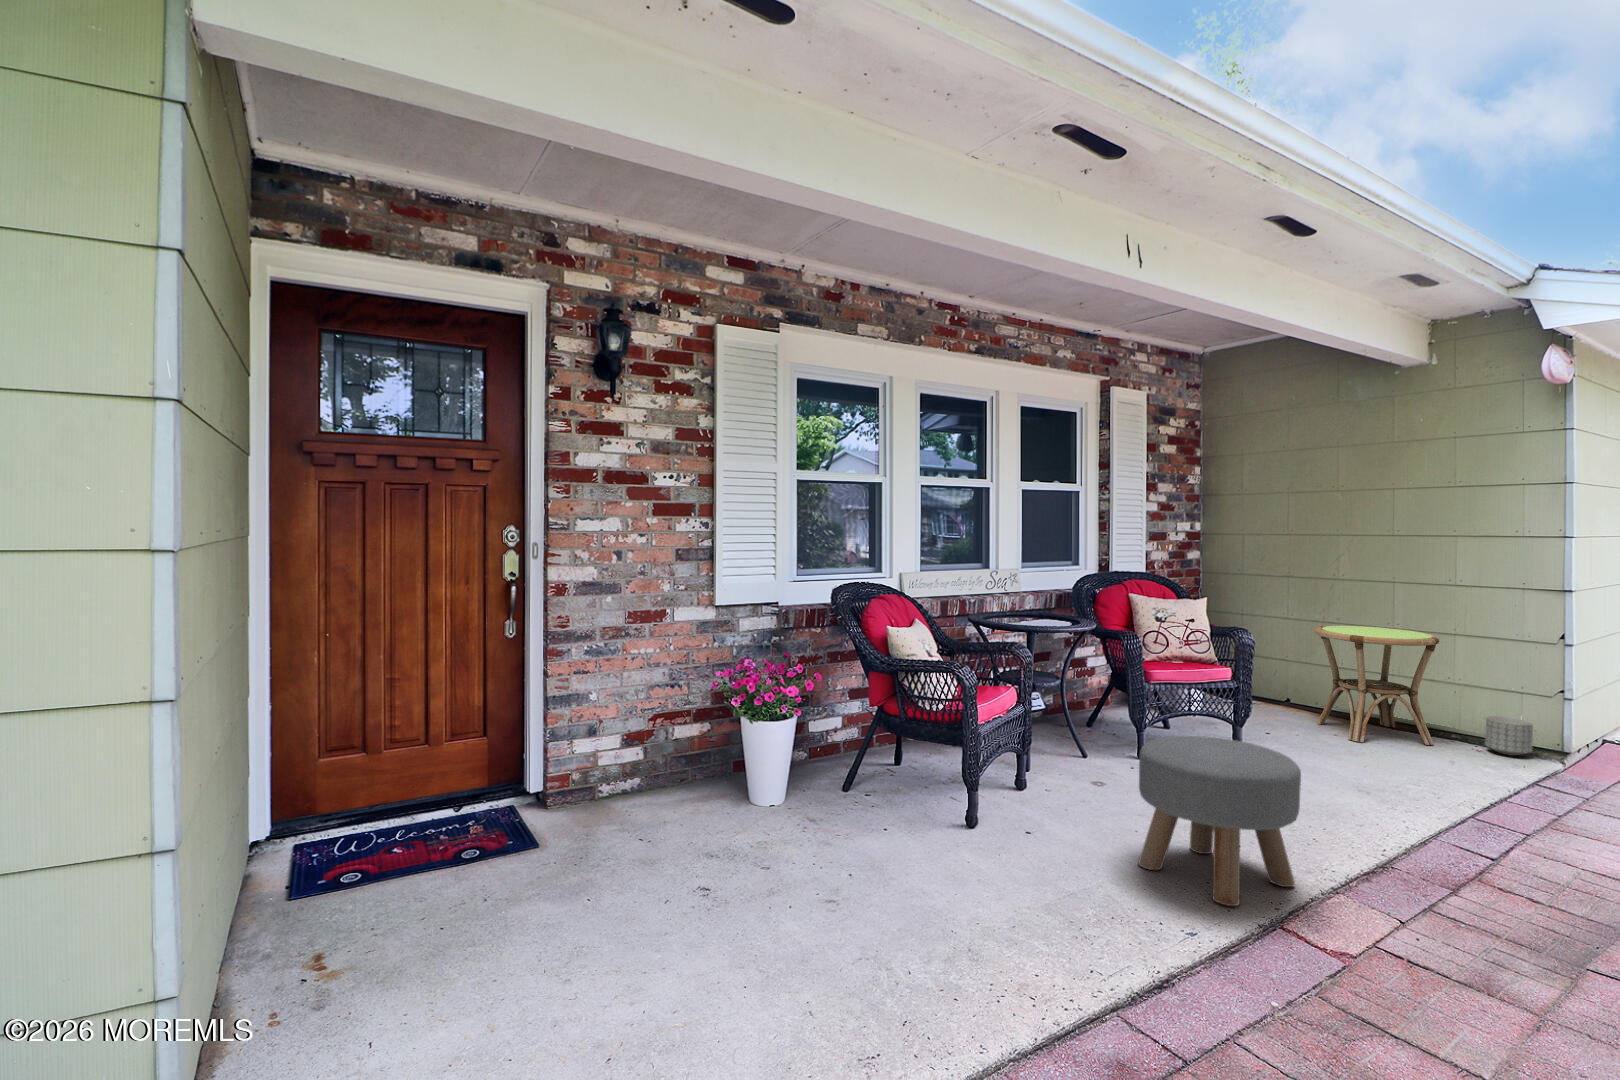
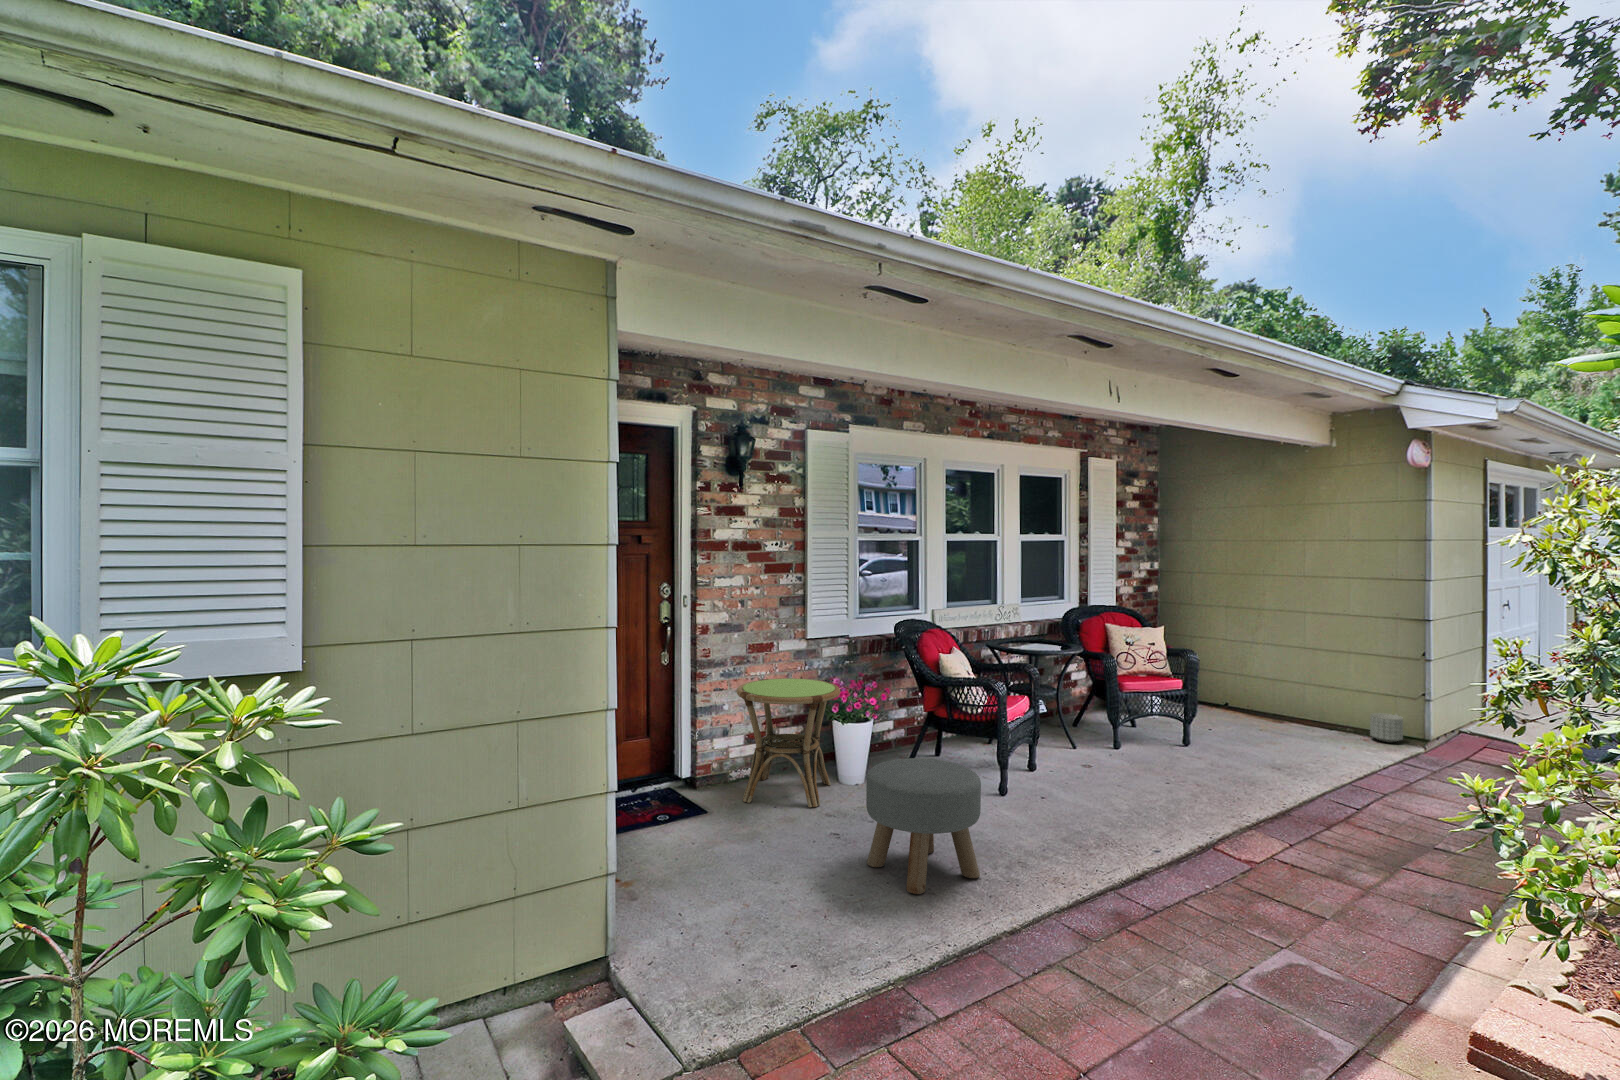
side table: present [1315,626,1439,745] -> present [736,678,841,807]
ottoman: present [1138,736,1301,906] -> present [866,758,981,894]

